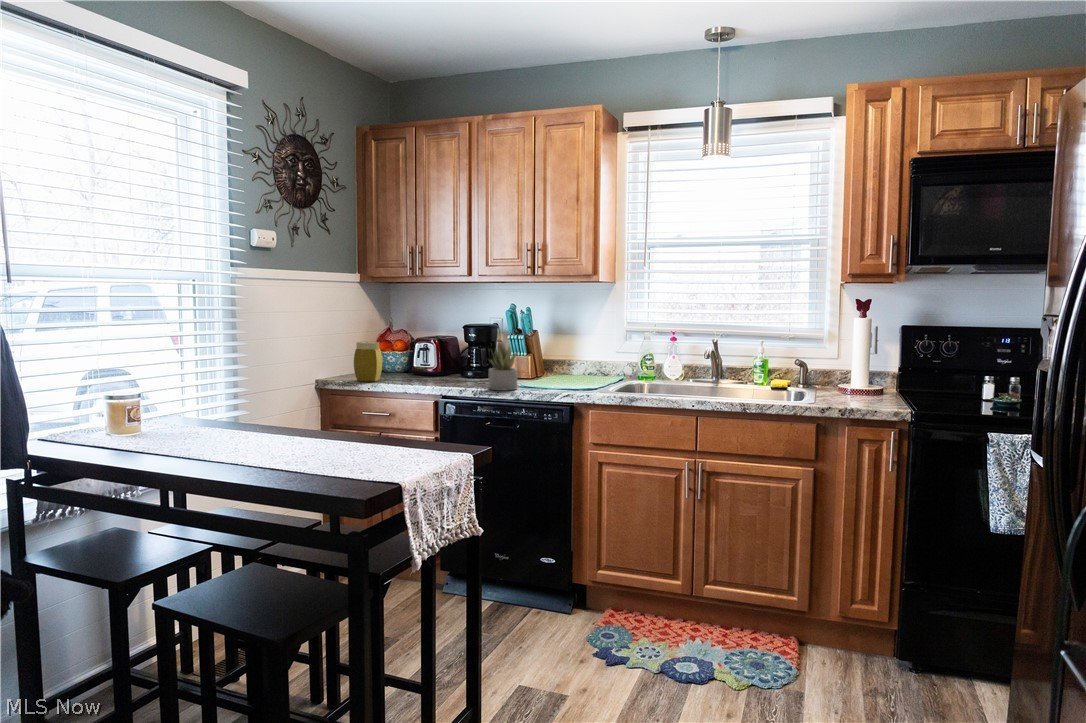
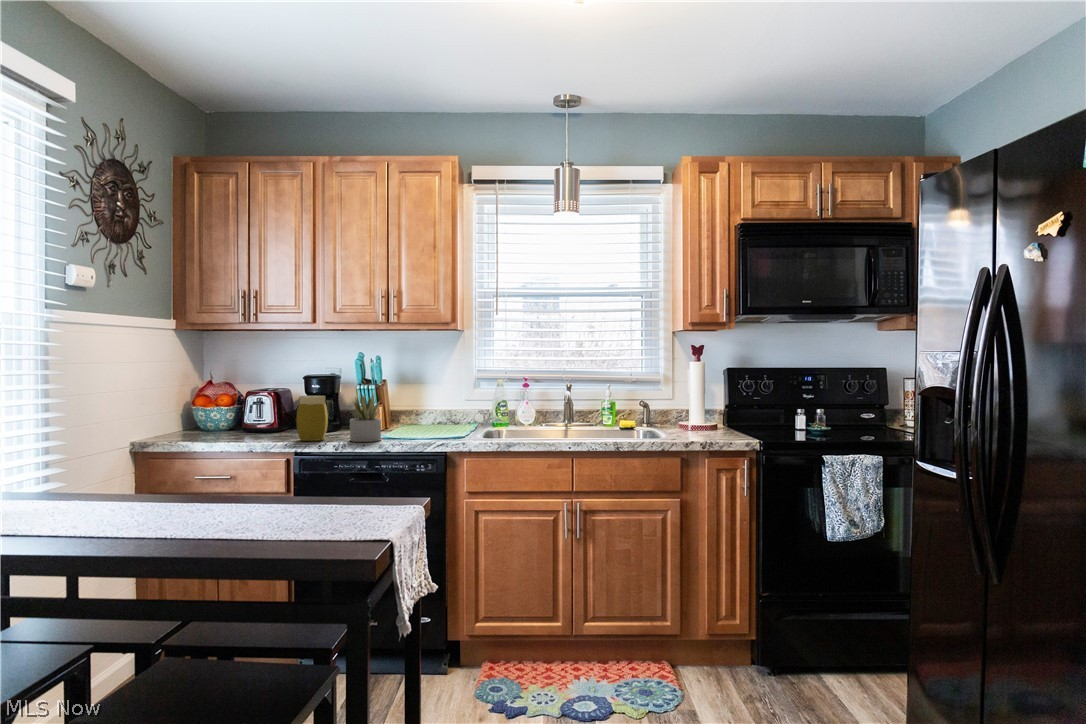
jar: present [354,342,382,381] -> present [296,396,328,441]

